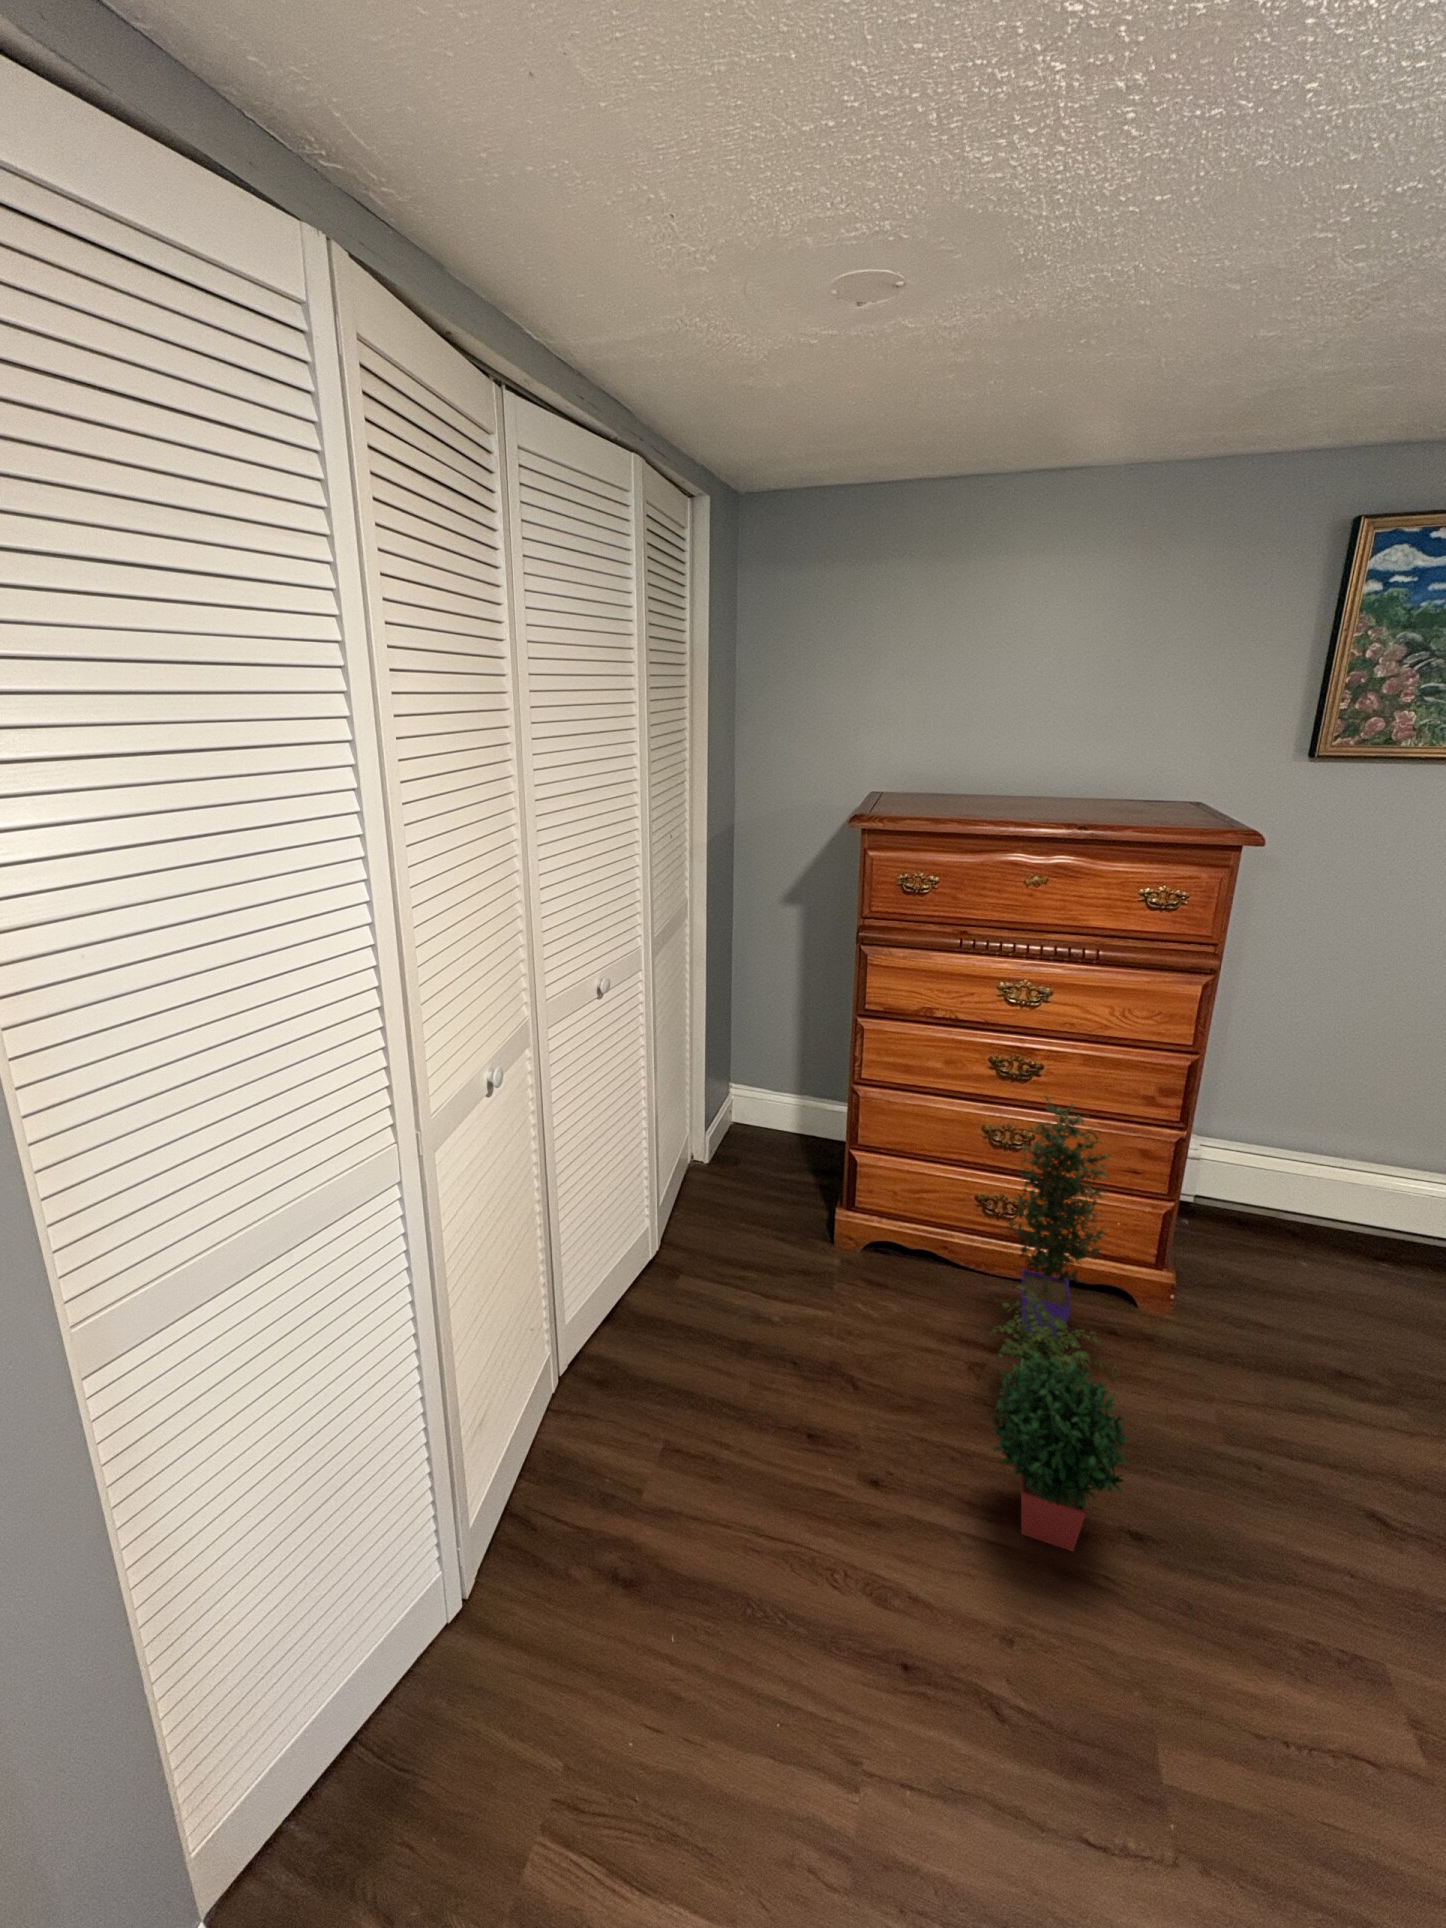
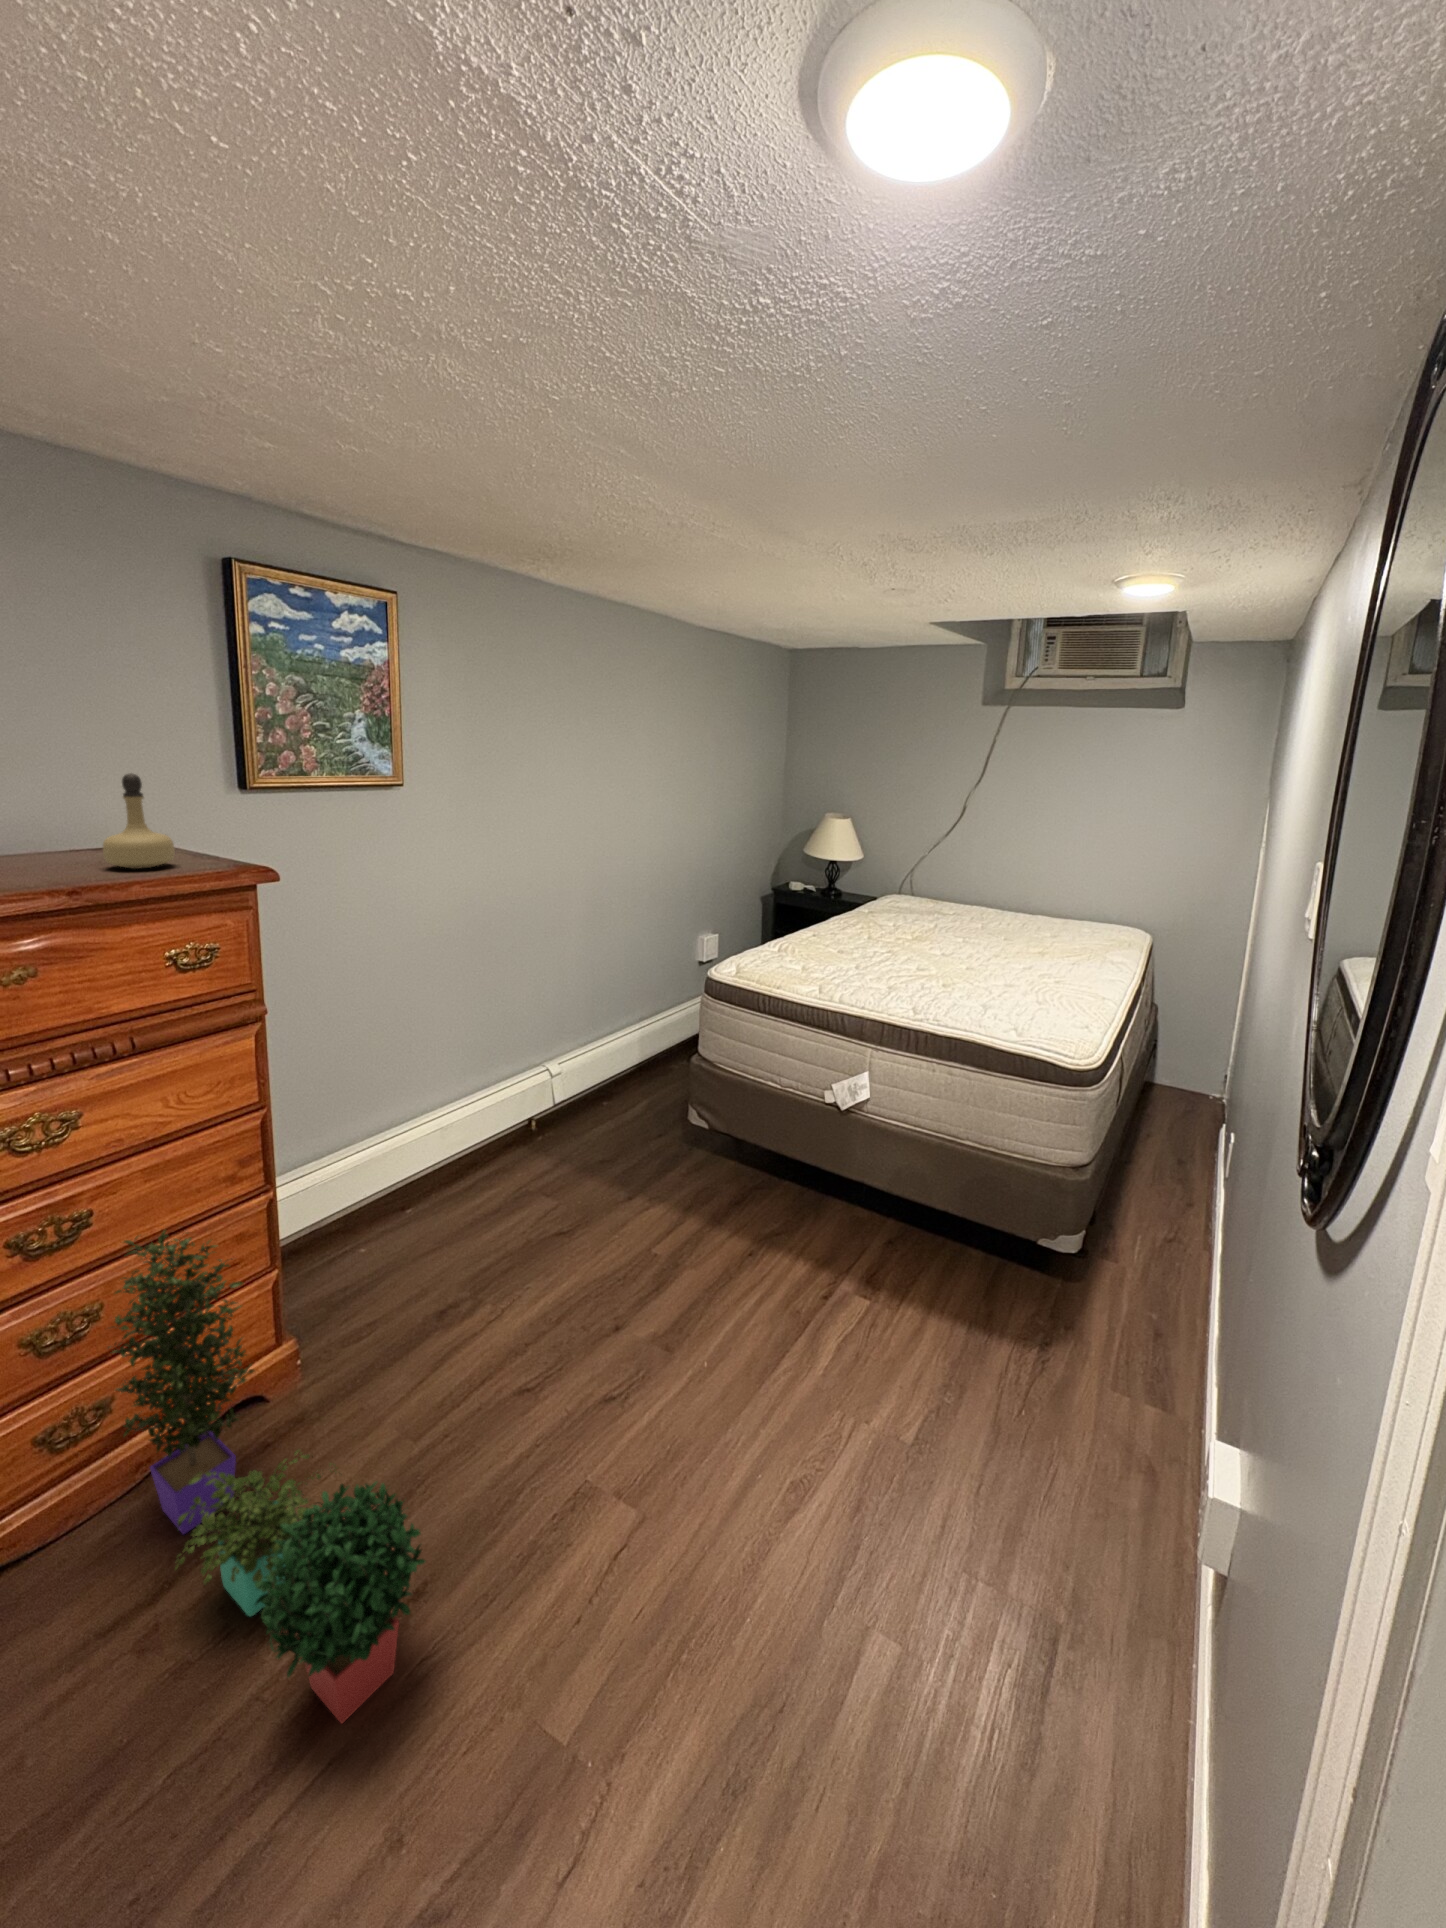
perfume bottle: none [1137,735,1195,817] -> present [103,773,175,869]

